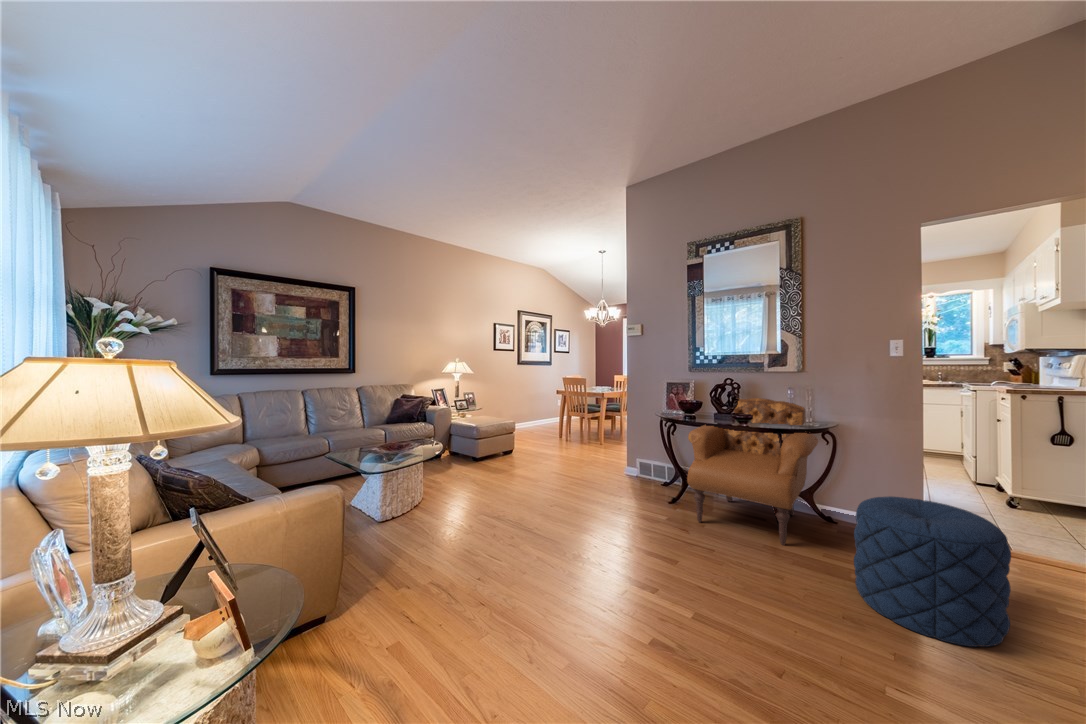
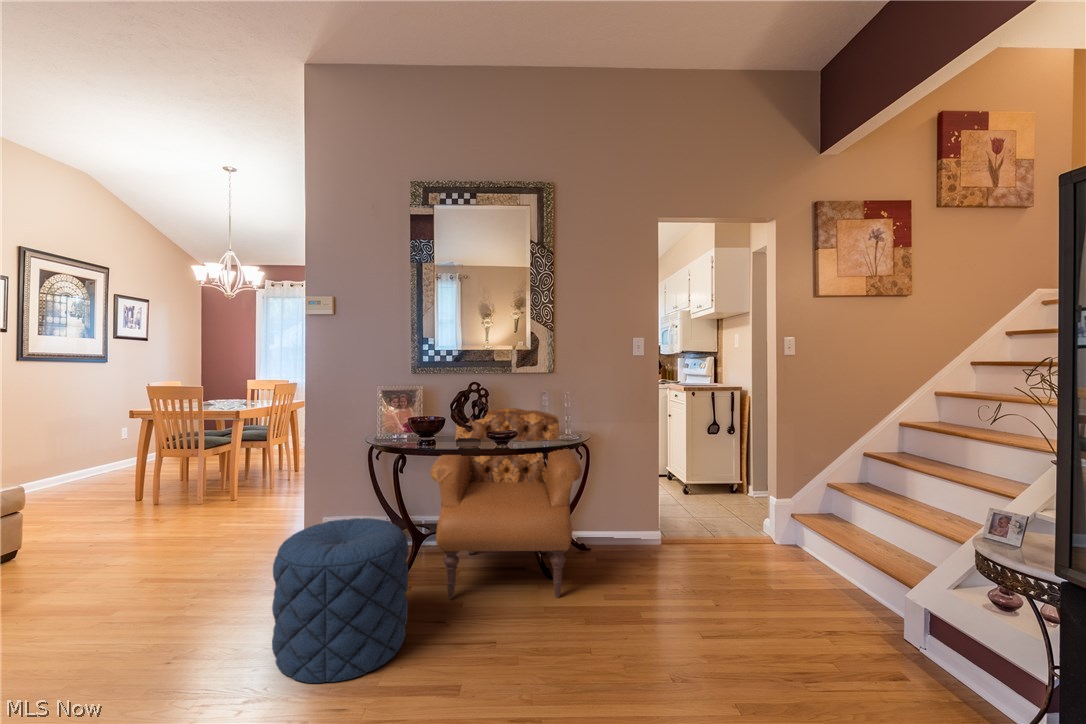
pouf: present [854,496,1011,647] -> present [272,518,409,683]

